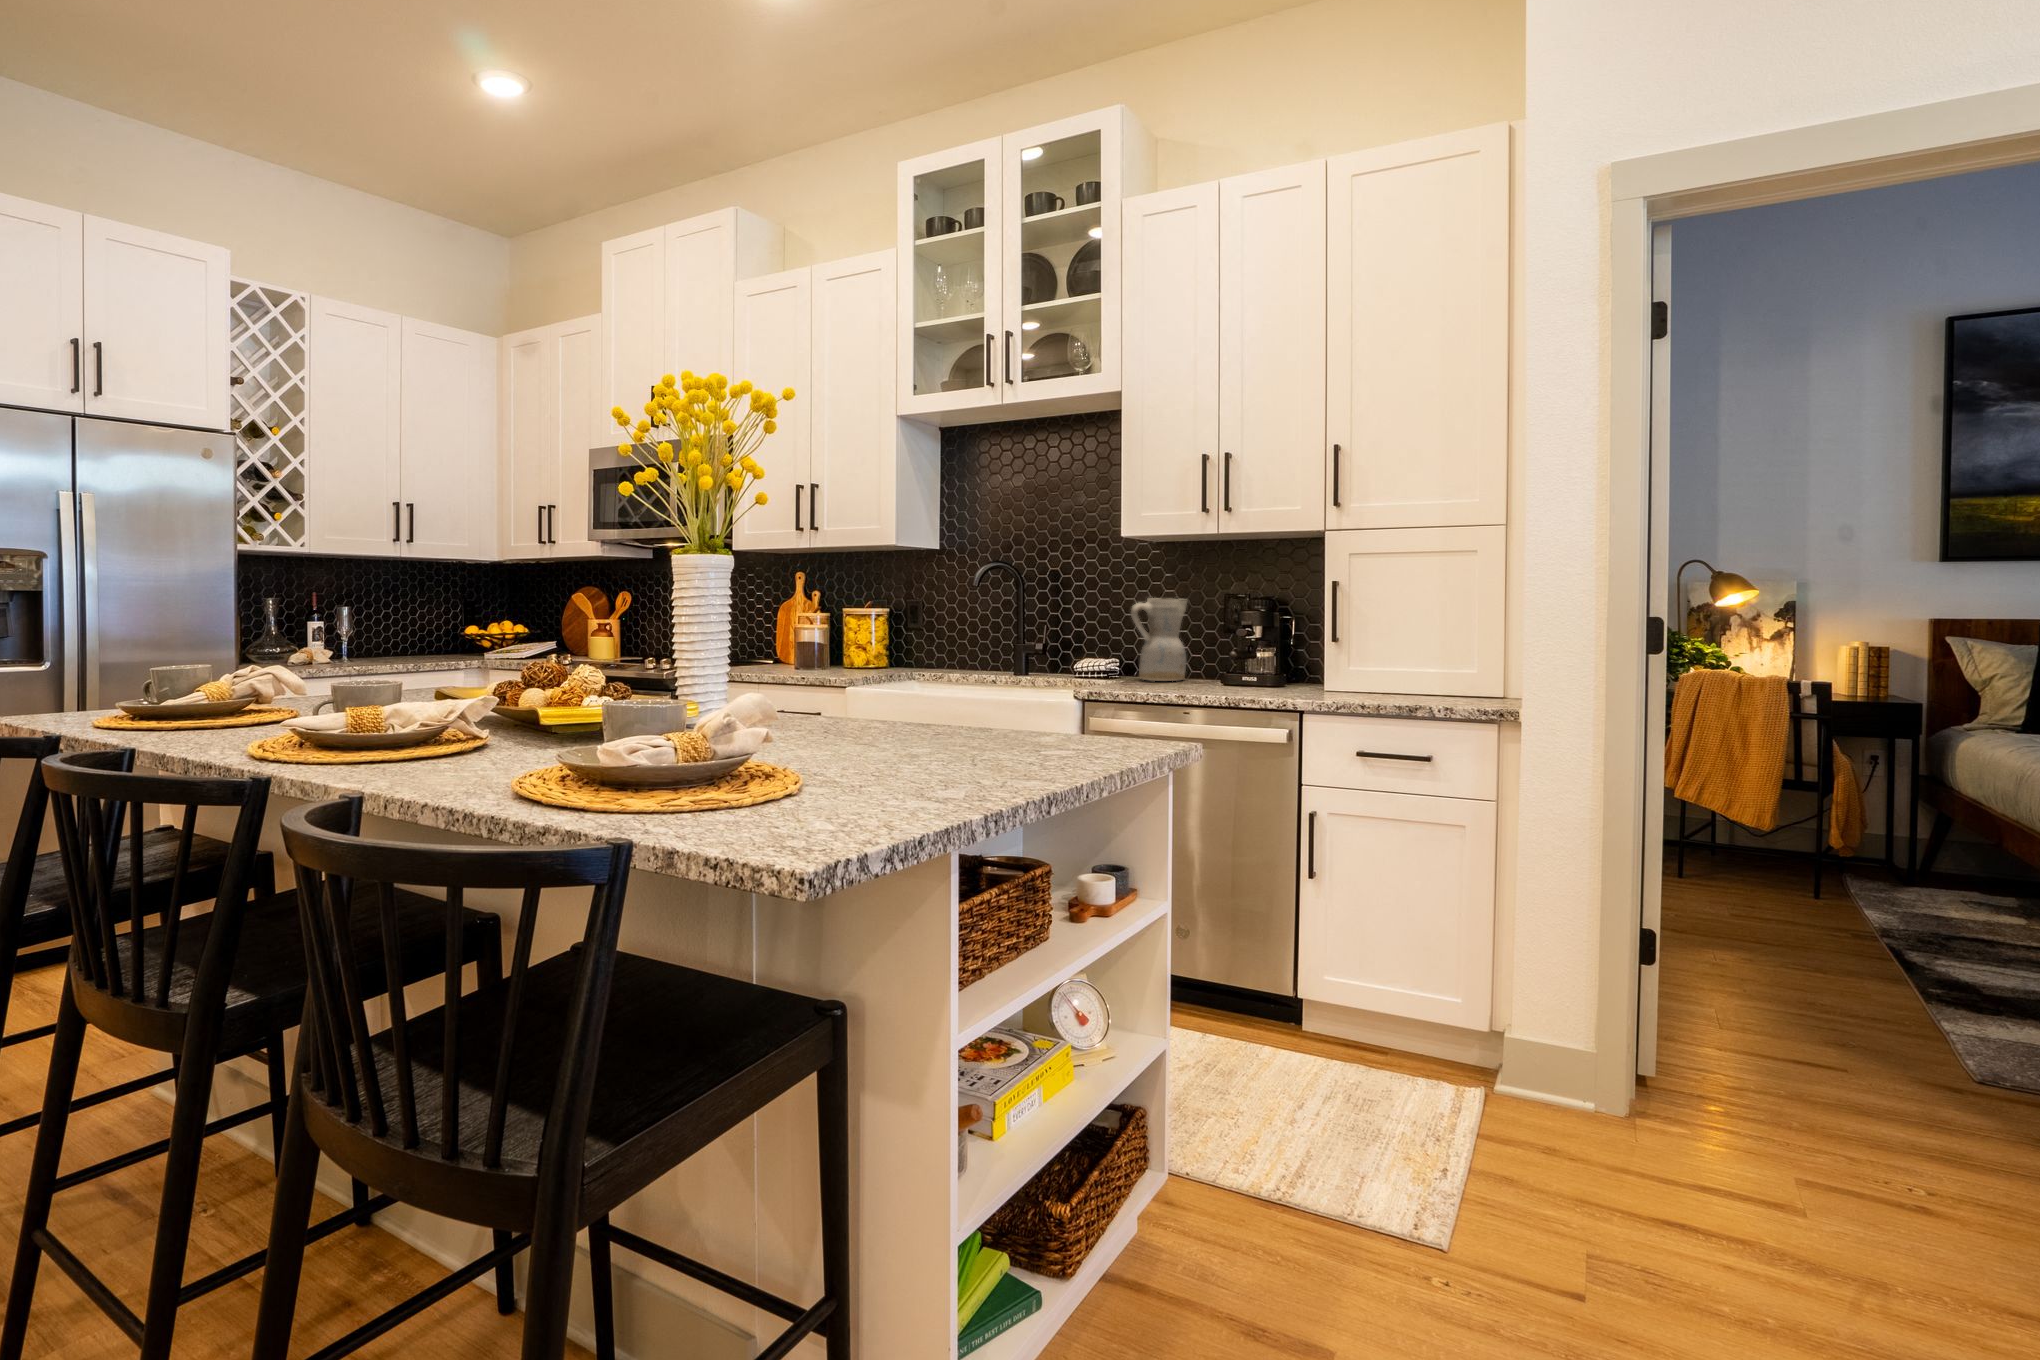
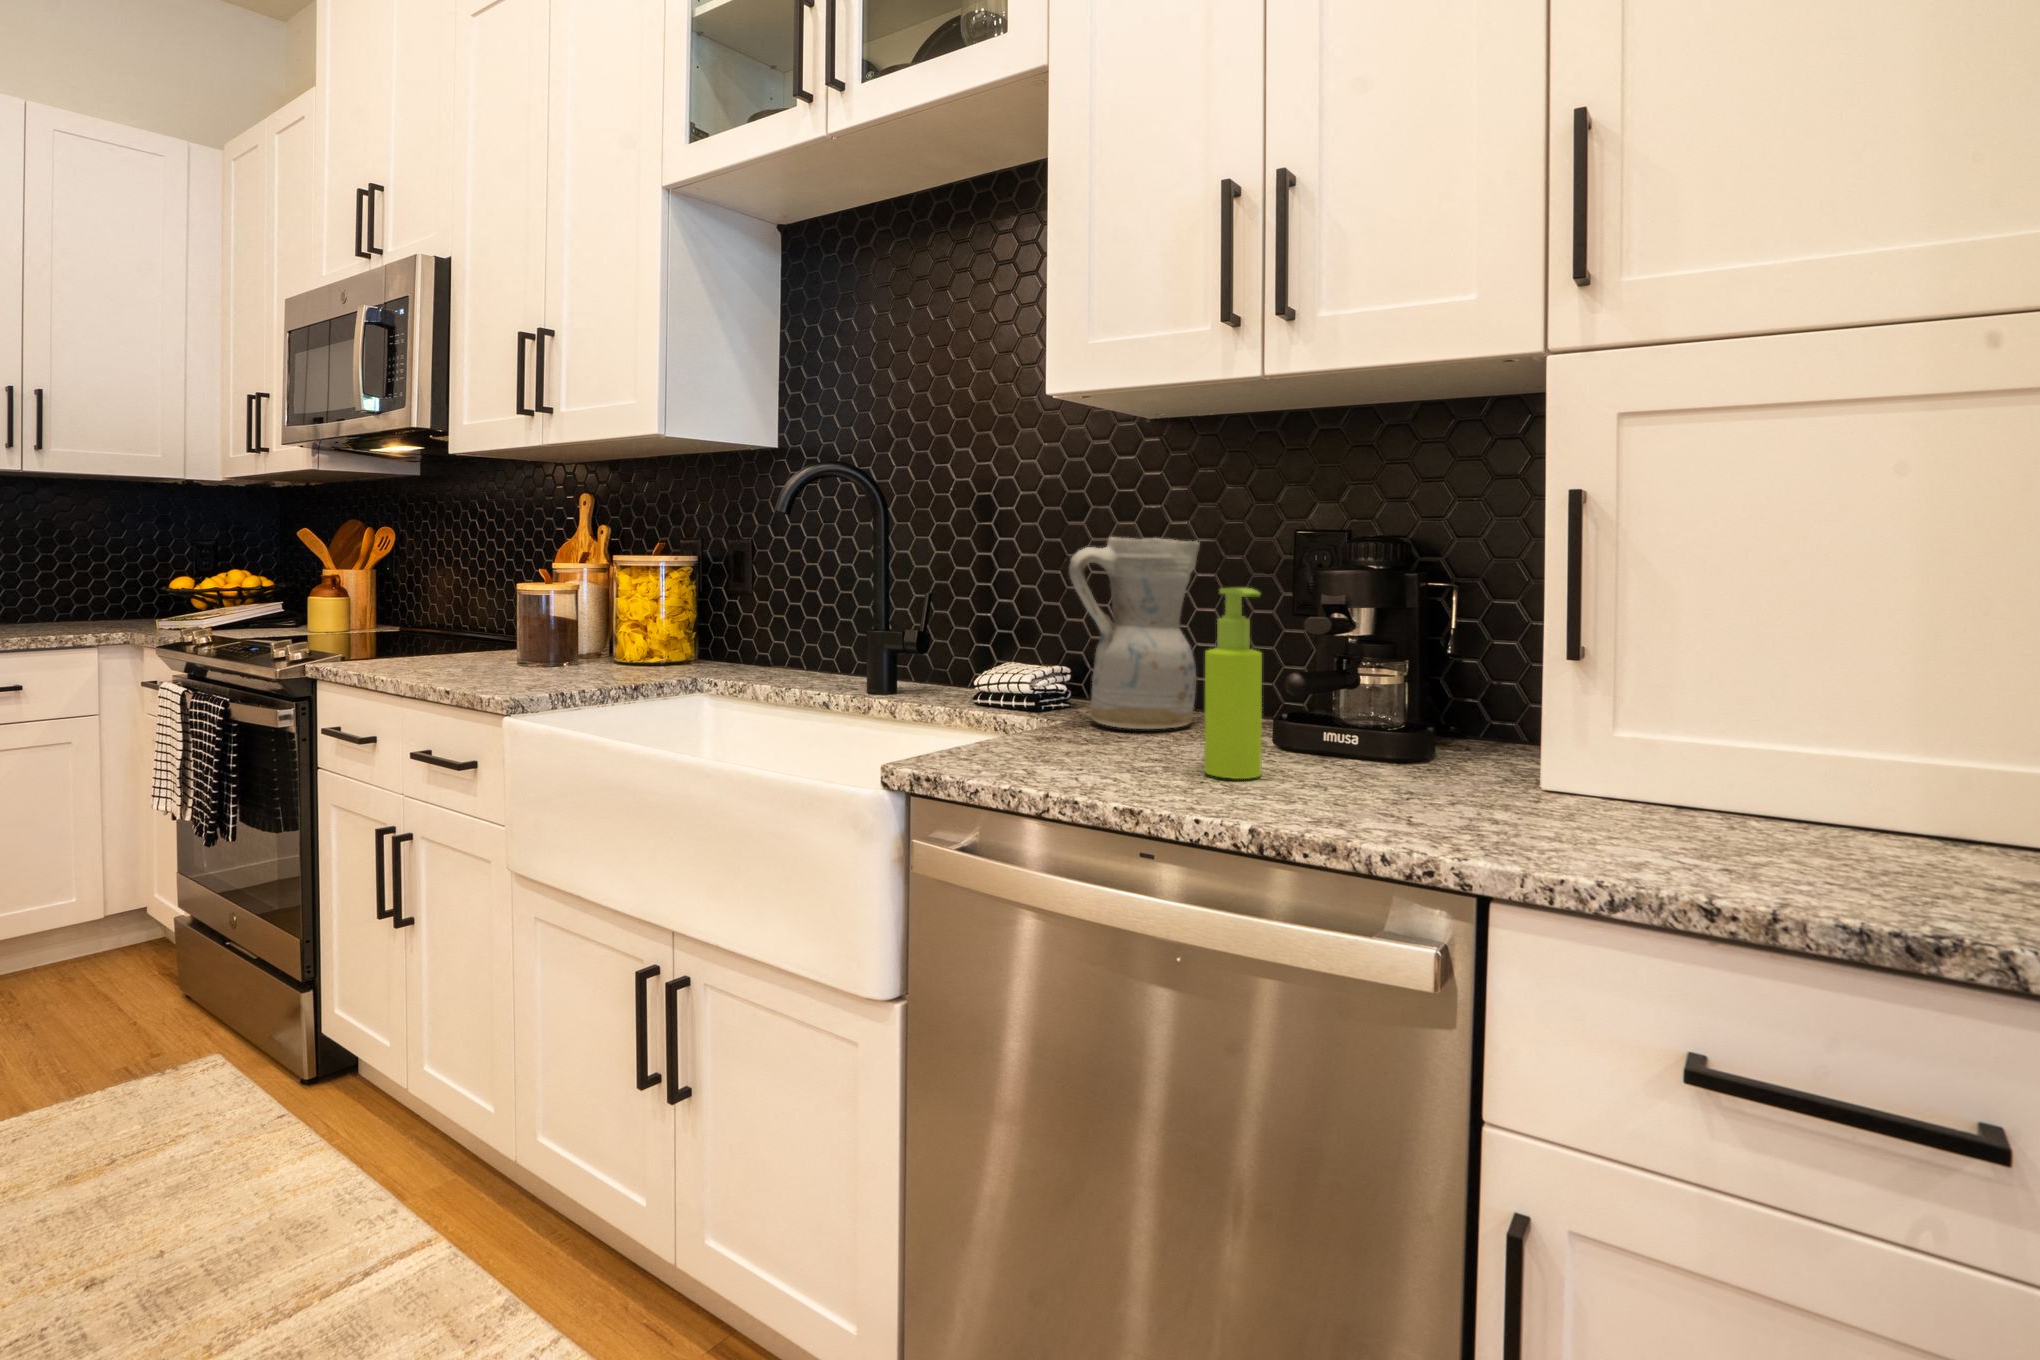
soap dispenser: none [1199,618,1222,691] -> present [1204,588,1262,779]

